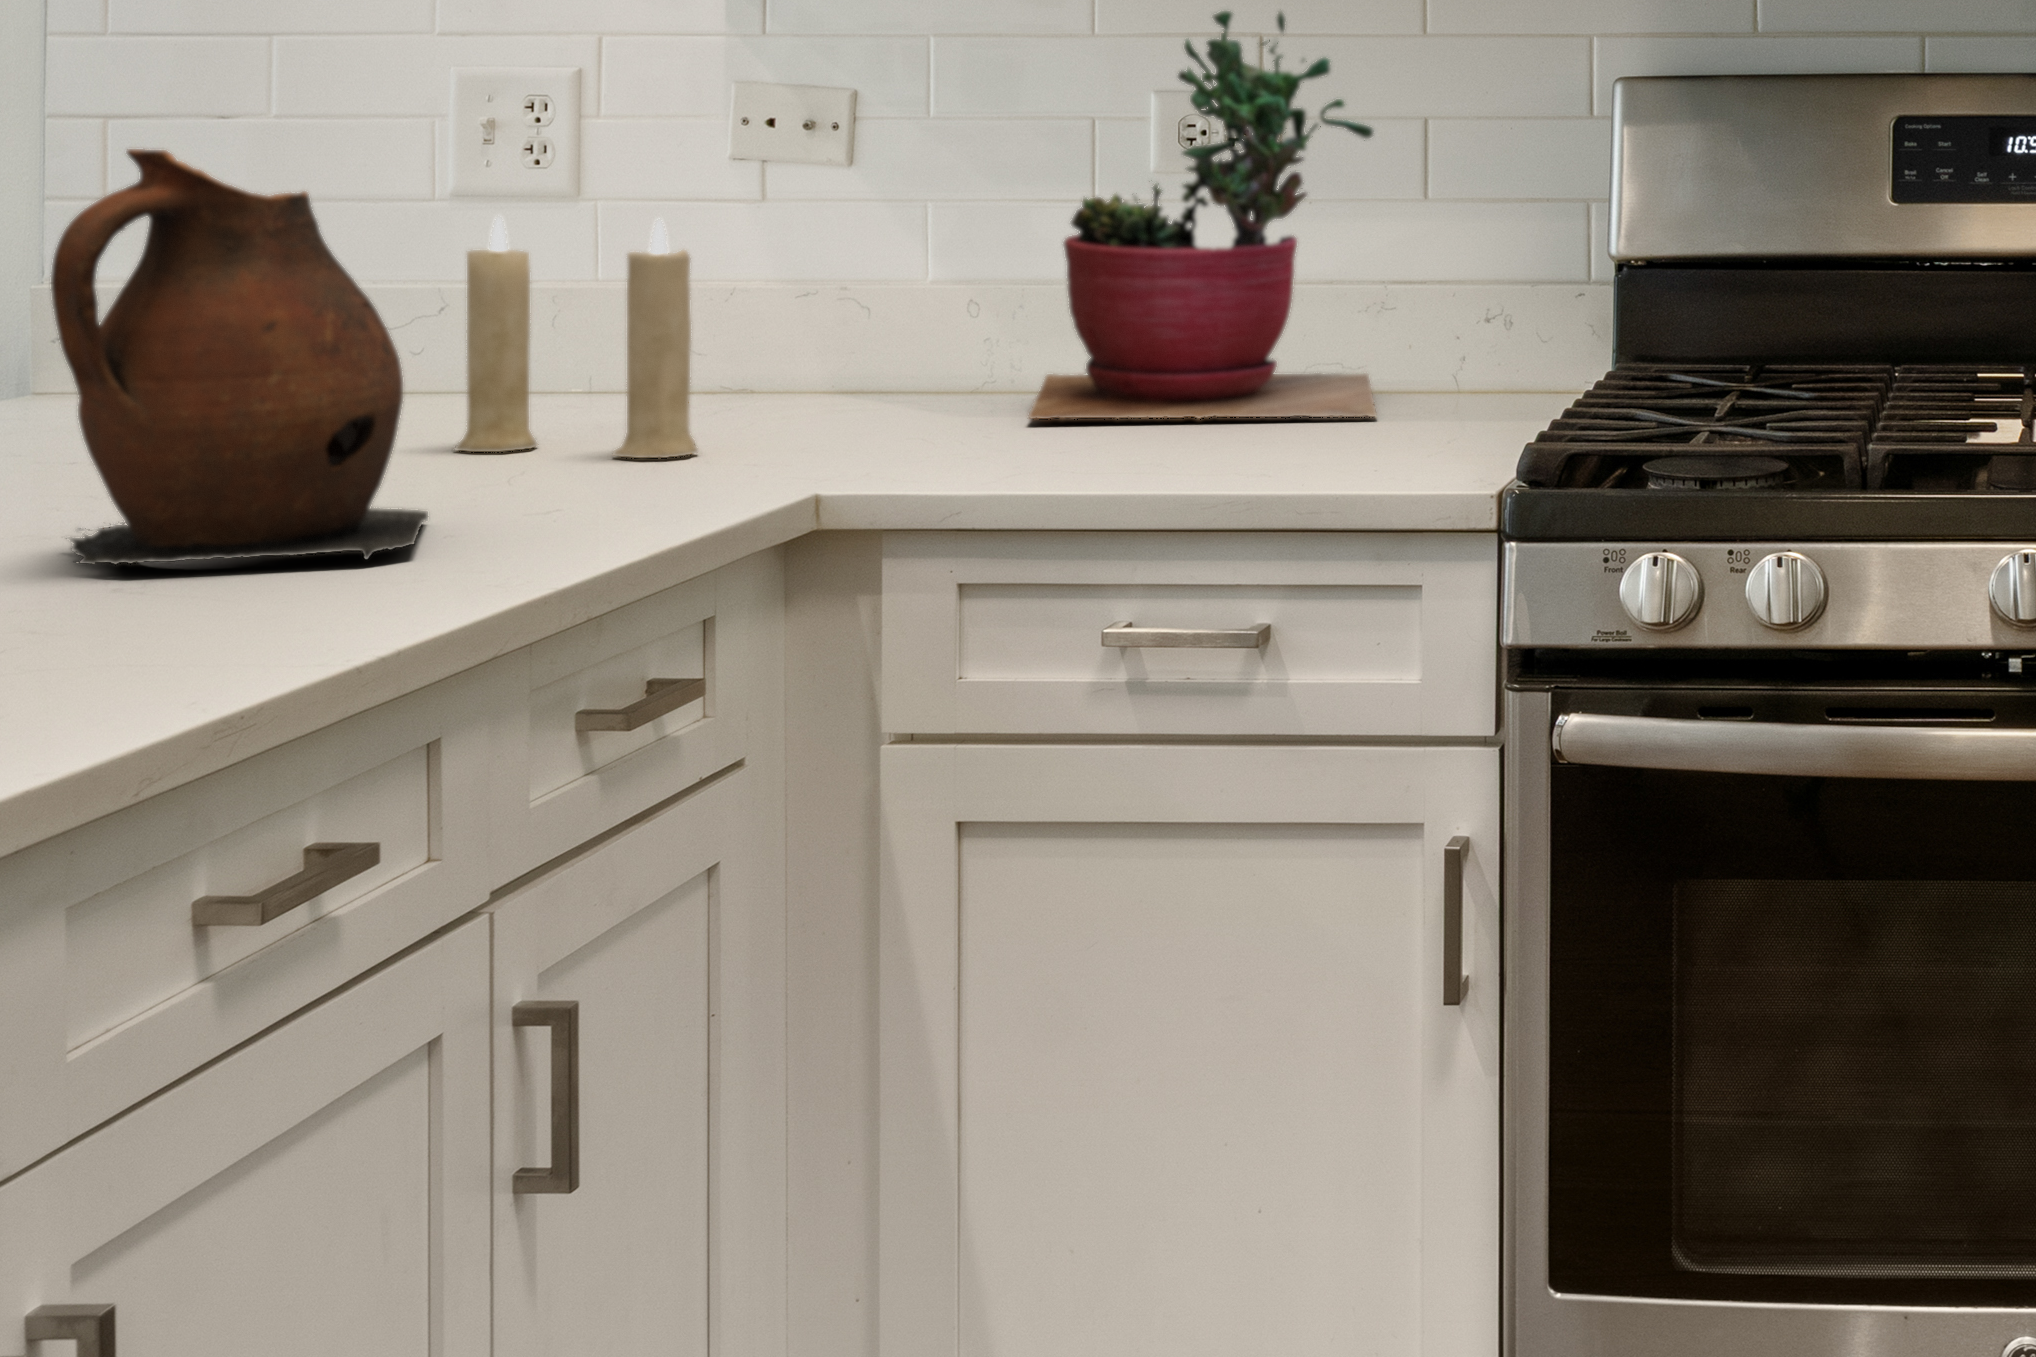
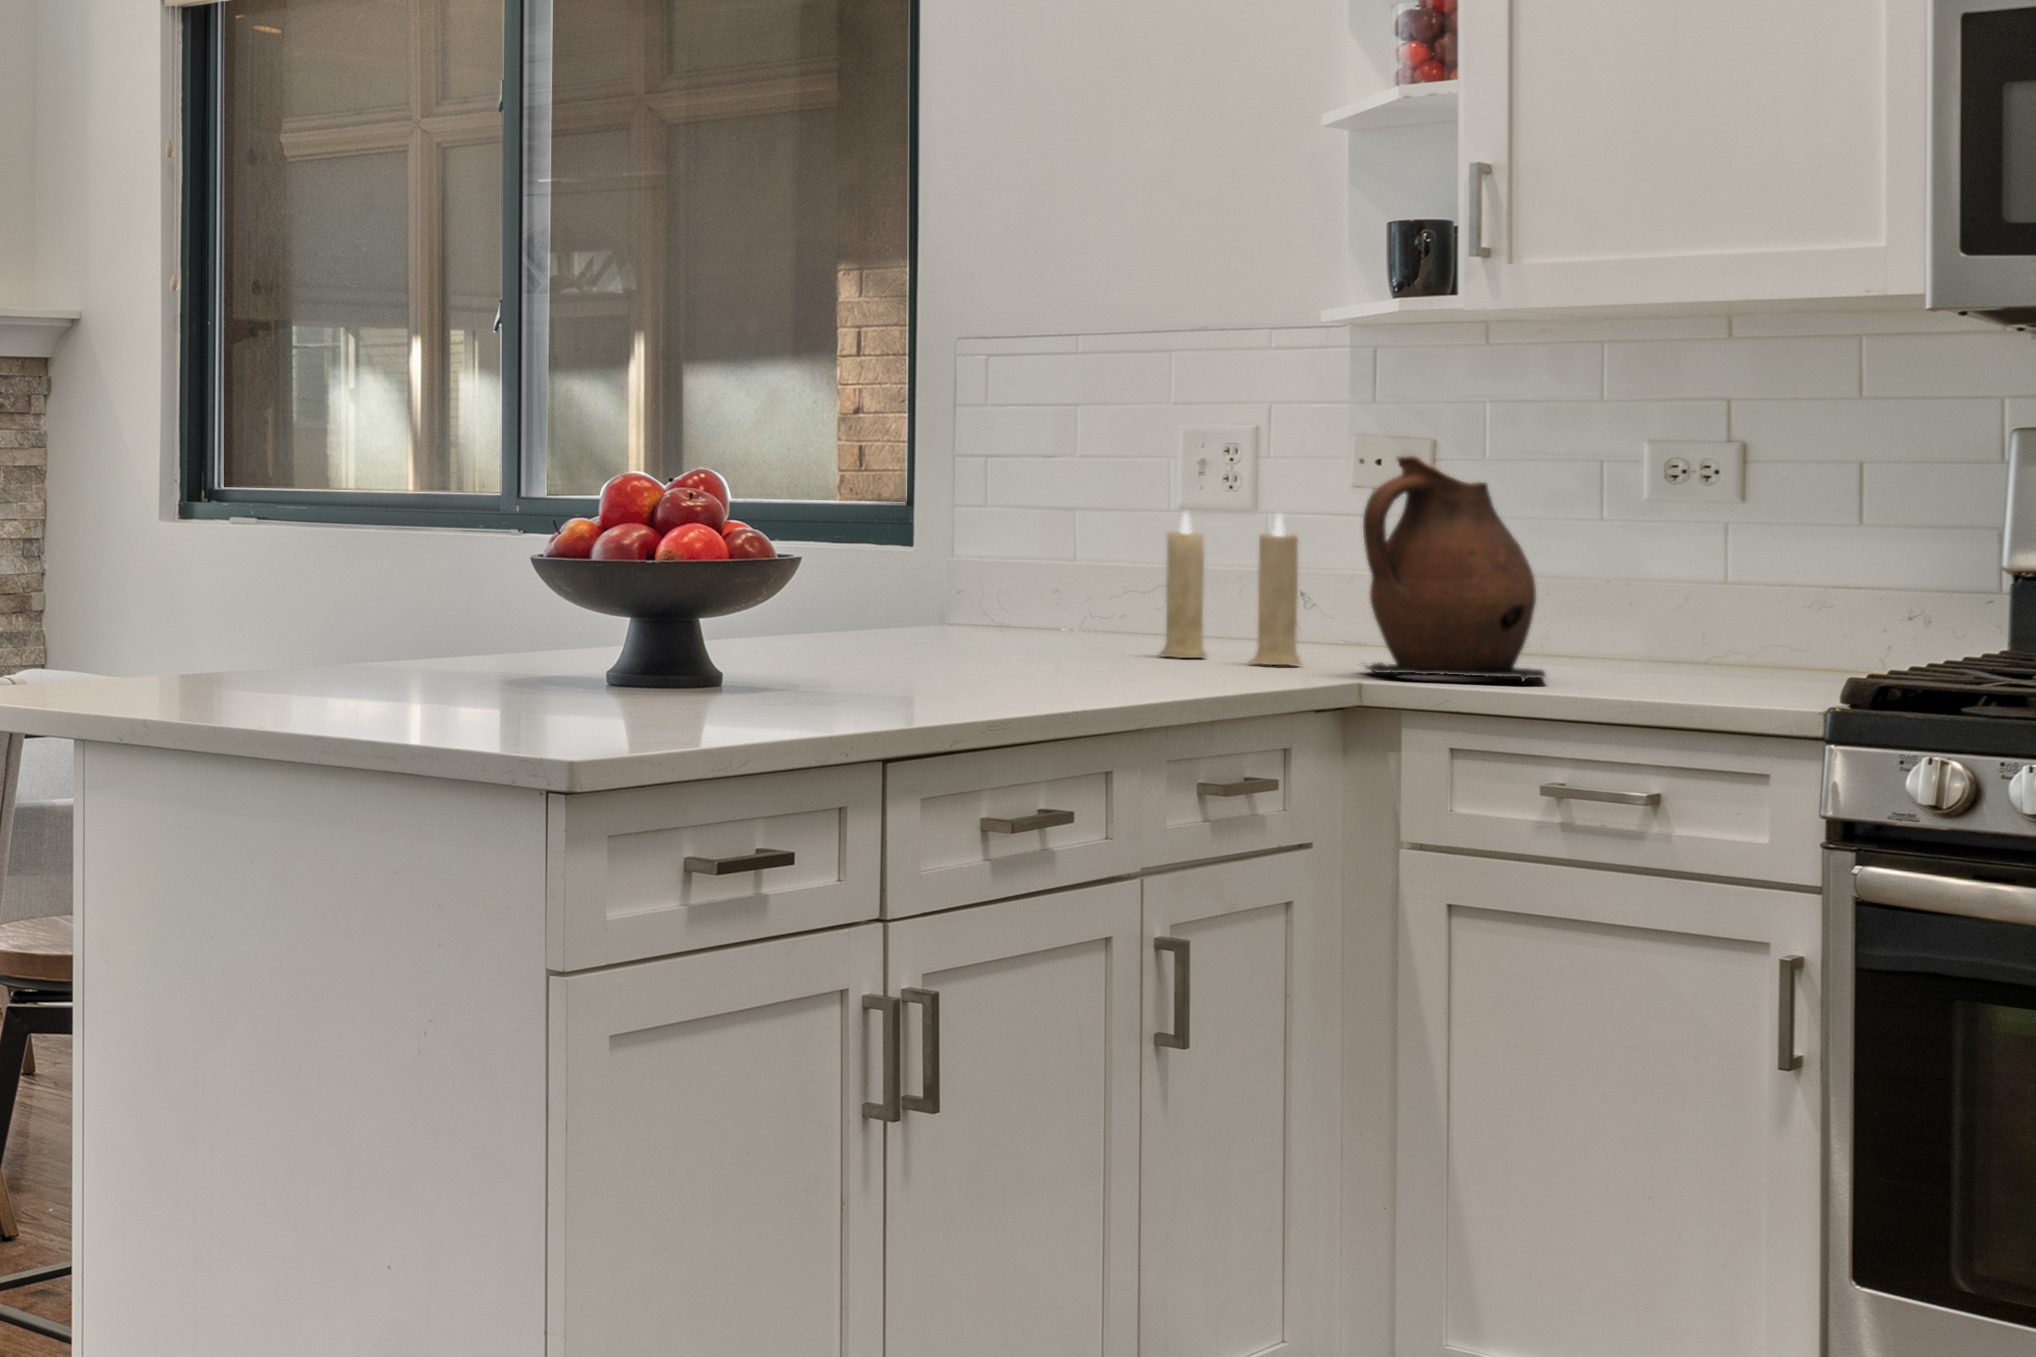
succulent plant: present [1029,11,1376,419] -> none [1531,381,1818,680]
ceramic pitcher: present [51,149,428,565] -> present [1363,456,1546,681]

